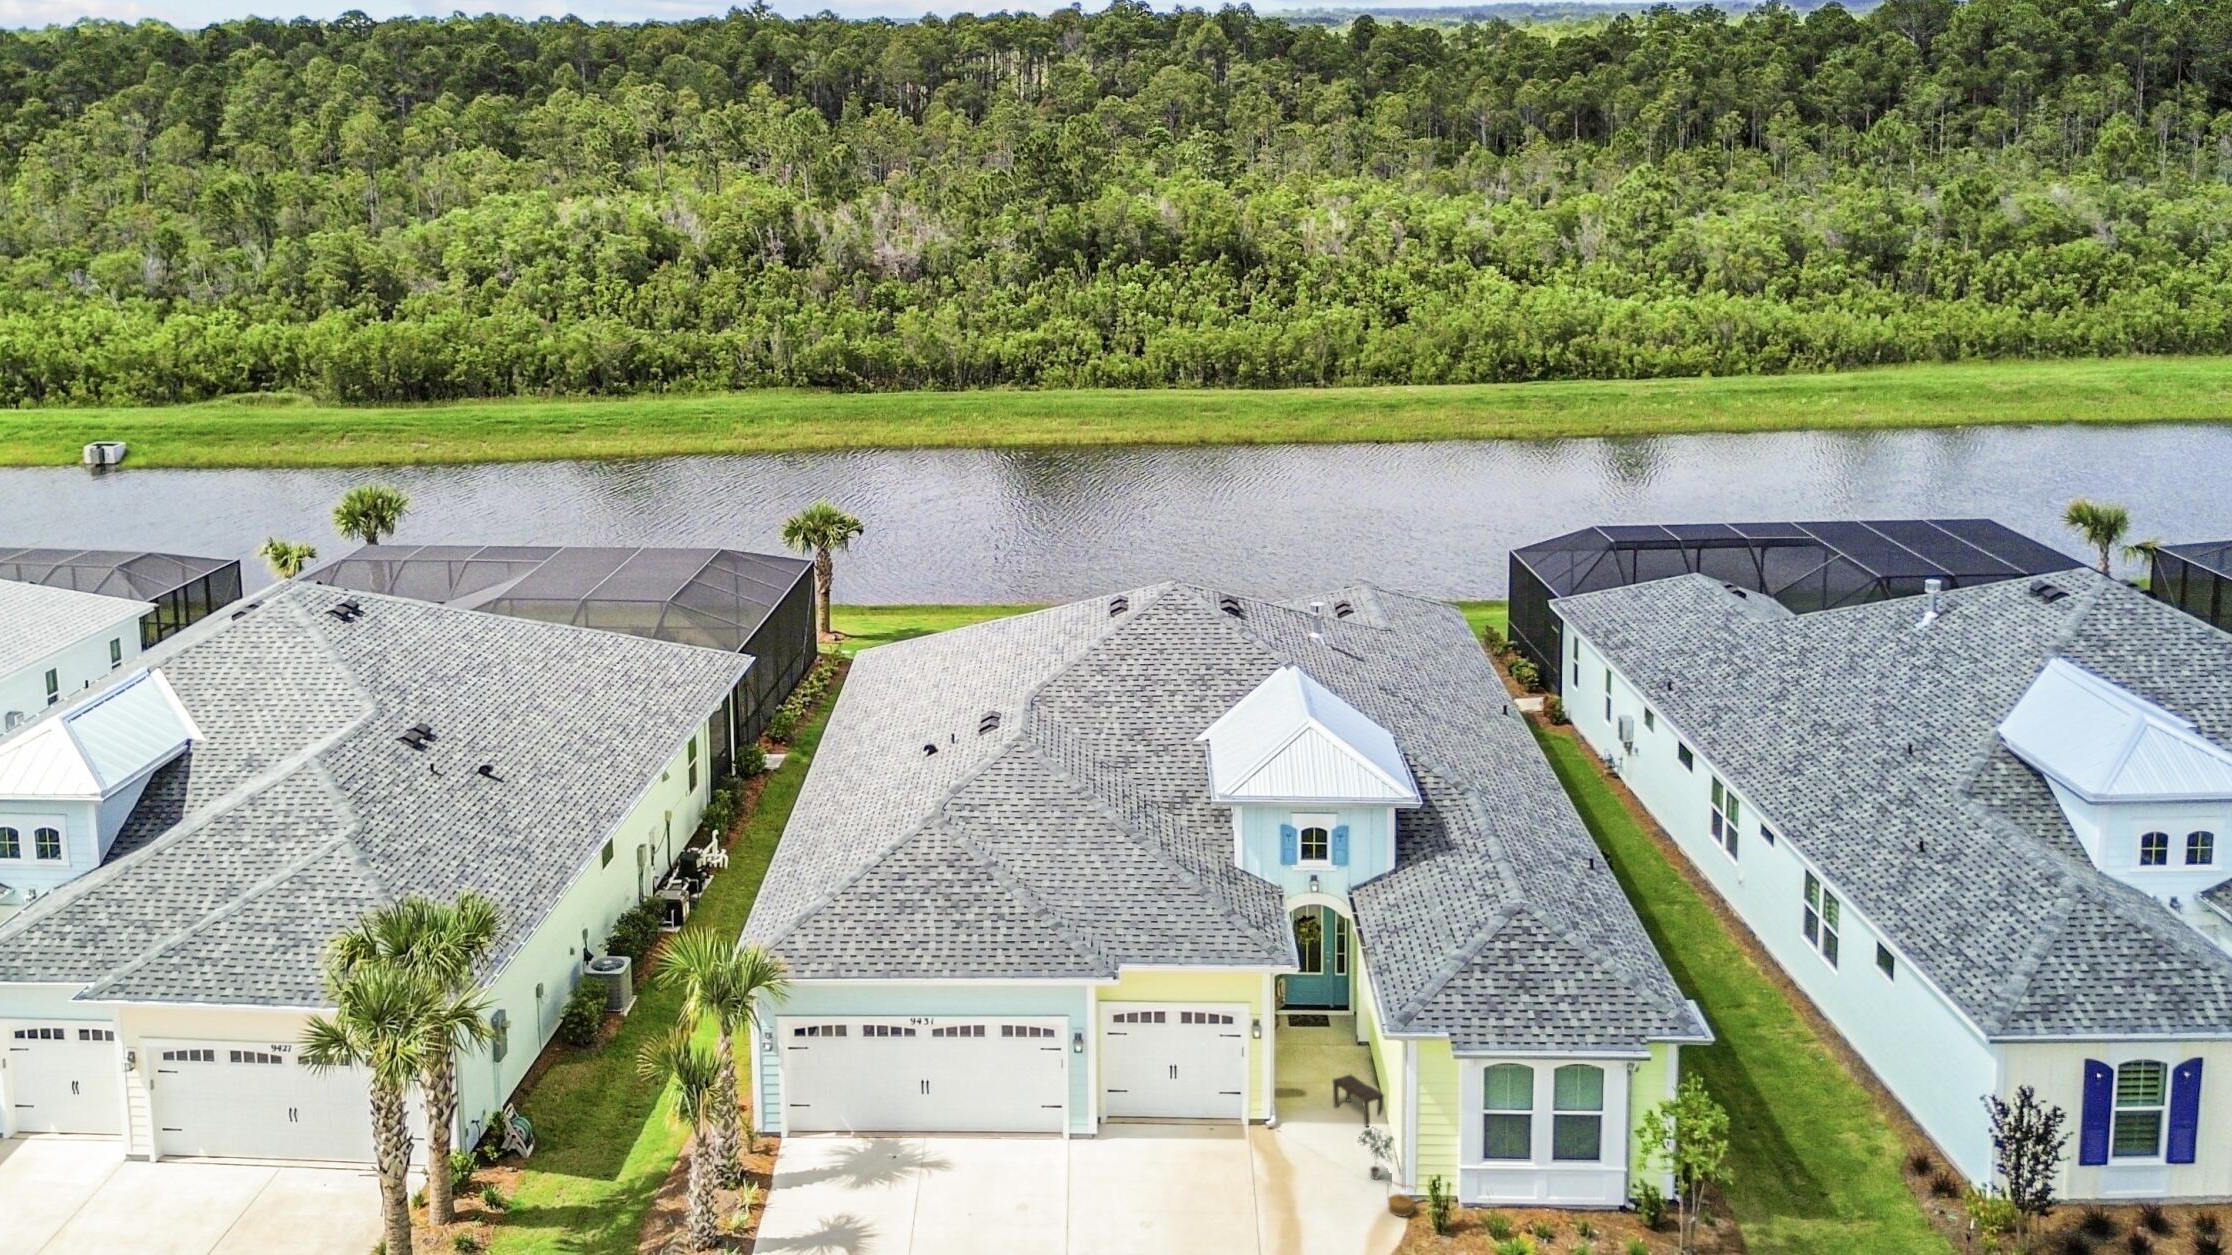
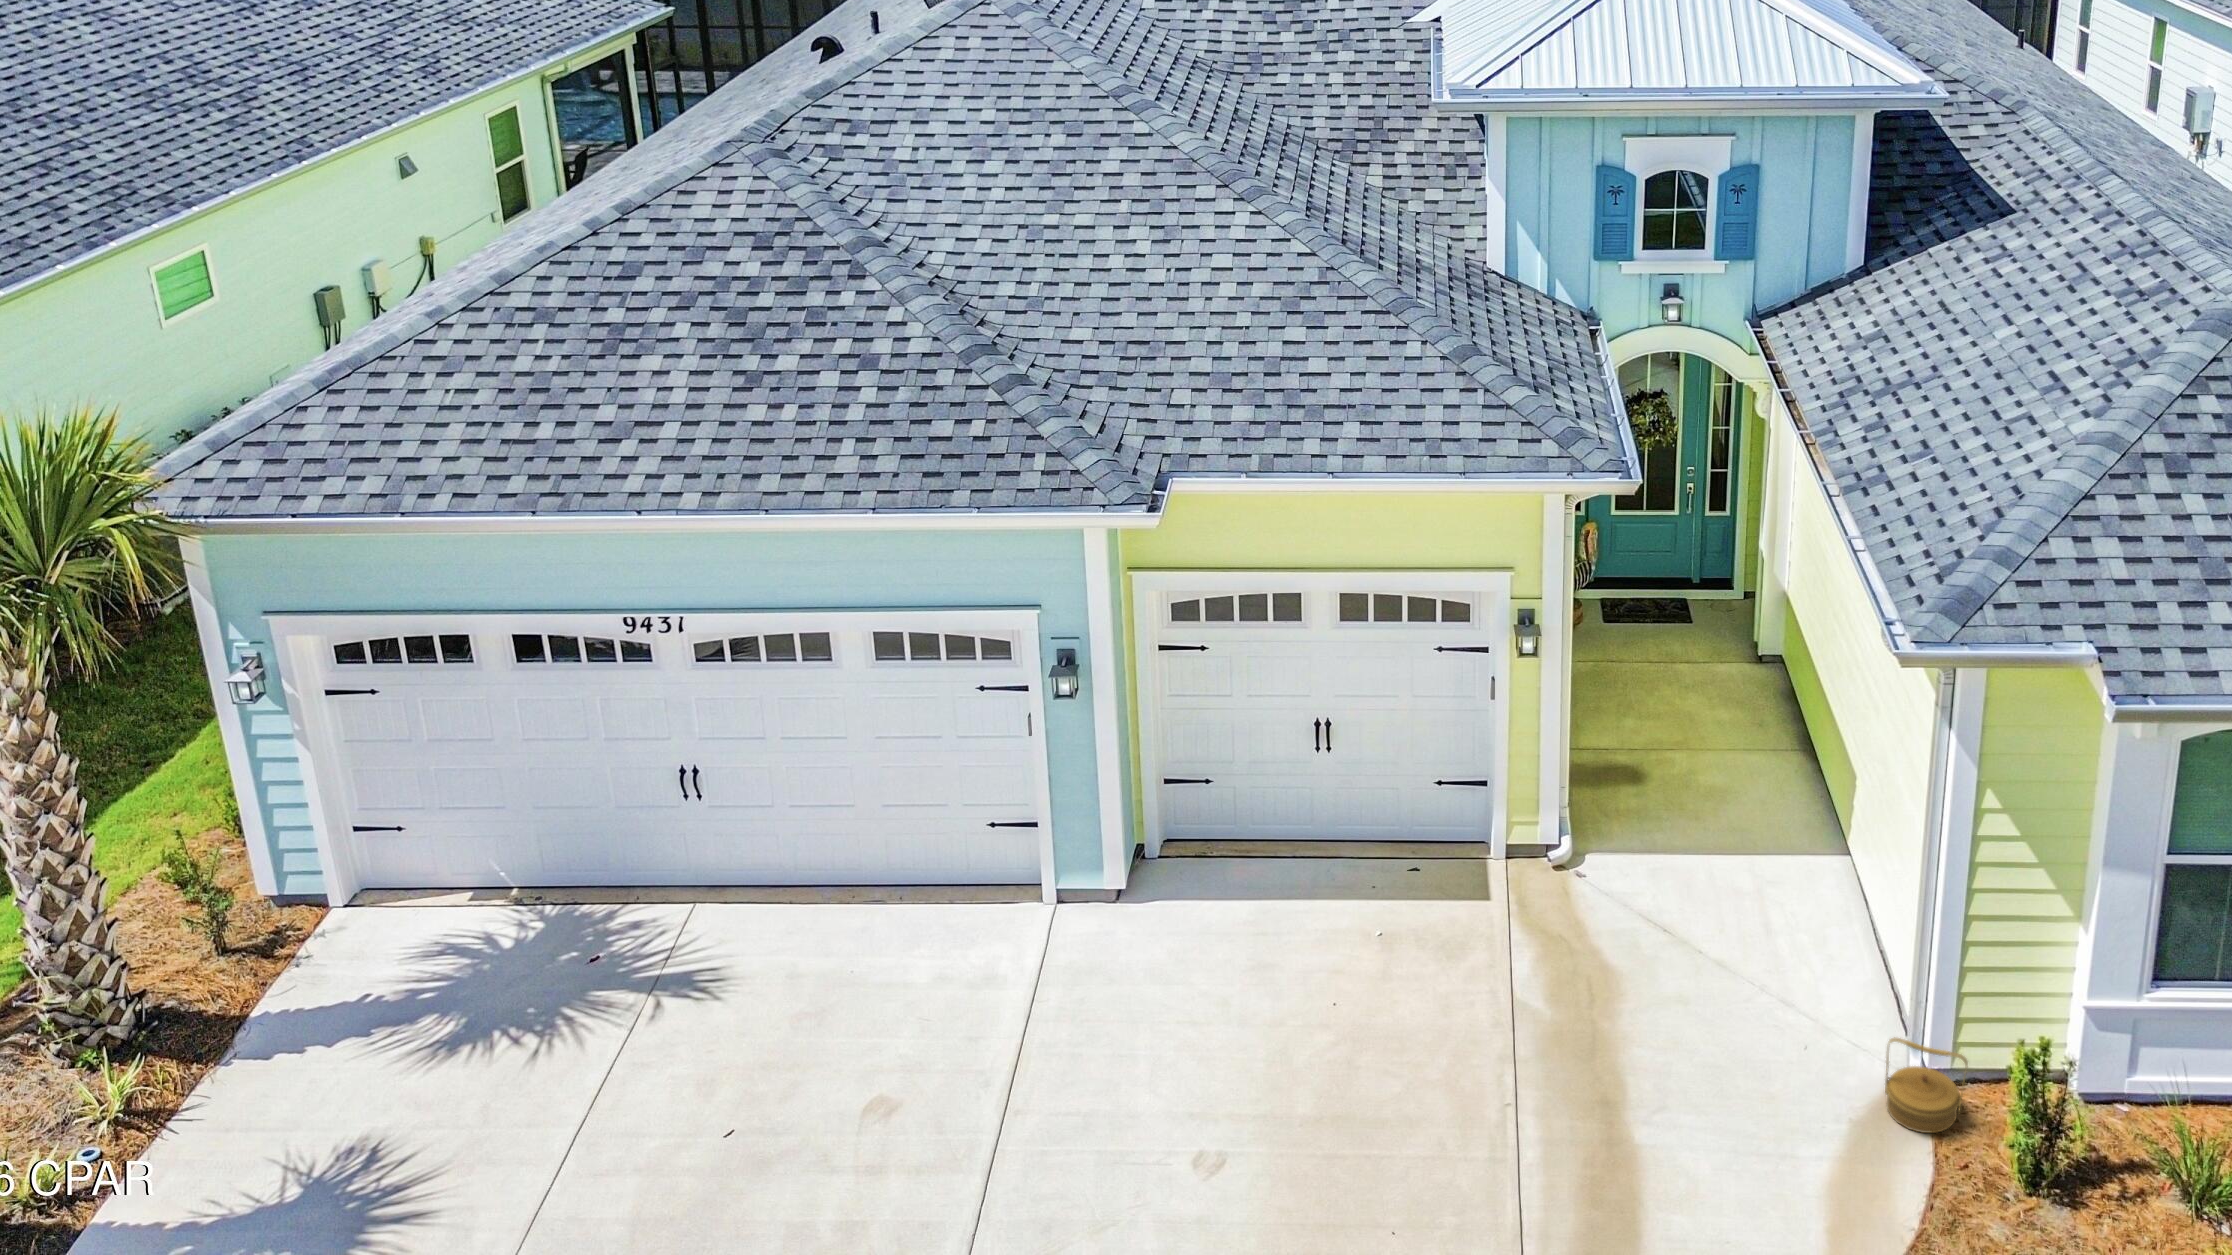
bench: present [1333,1075,1384,1127] -> none [1713,735,1846,864]
potted plant: present [1359,1127,1393,1179] -> none [1796,880,1901,1014]

